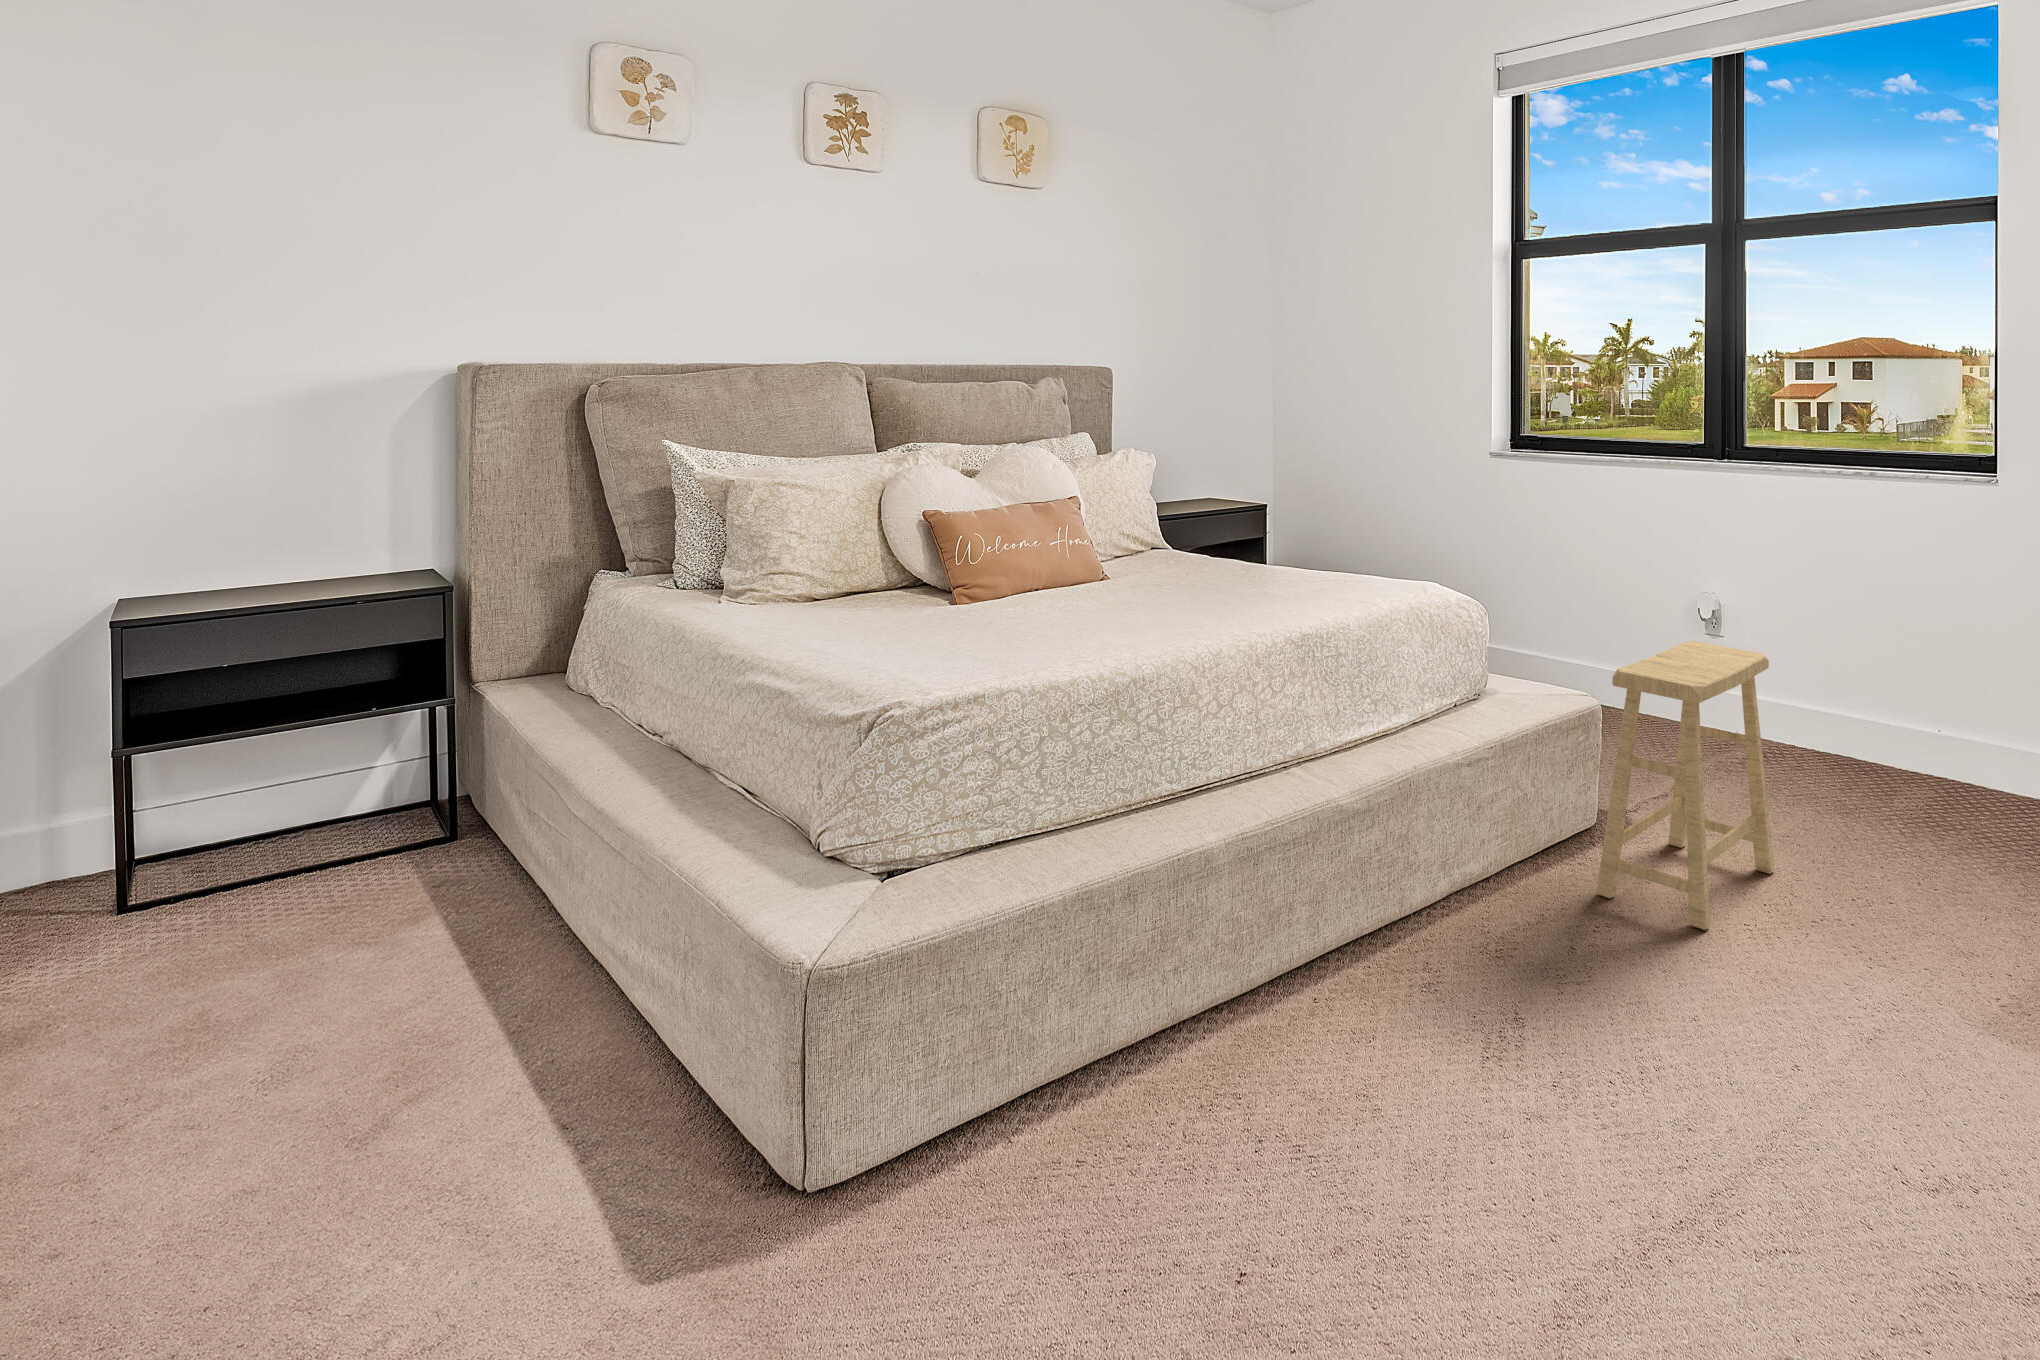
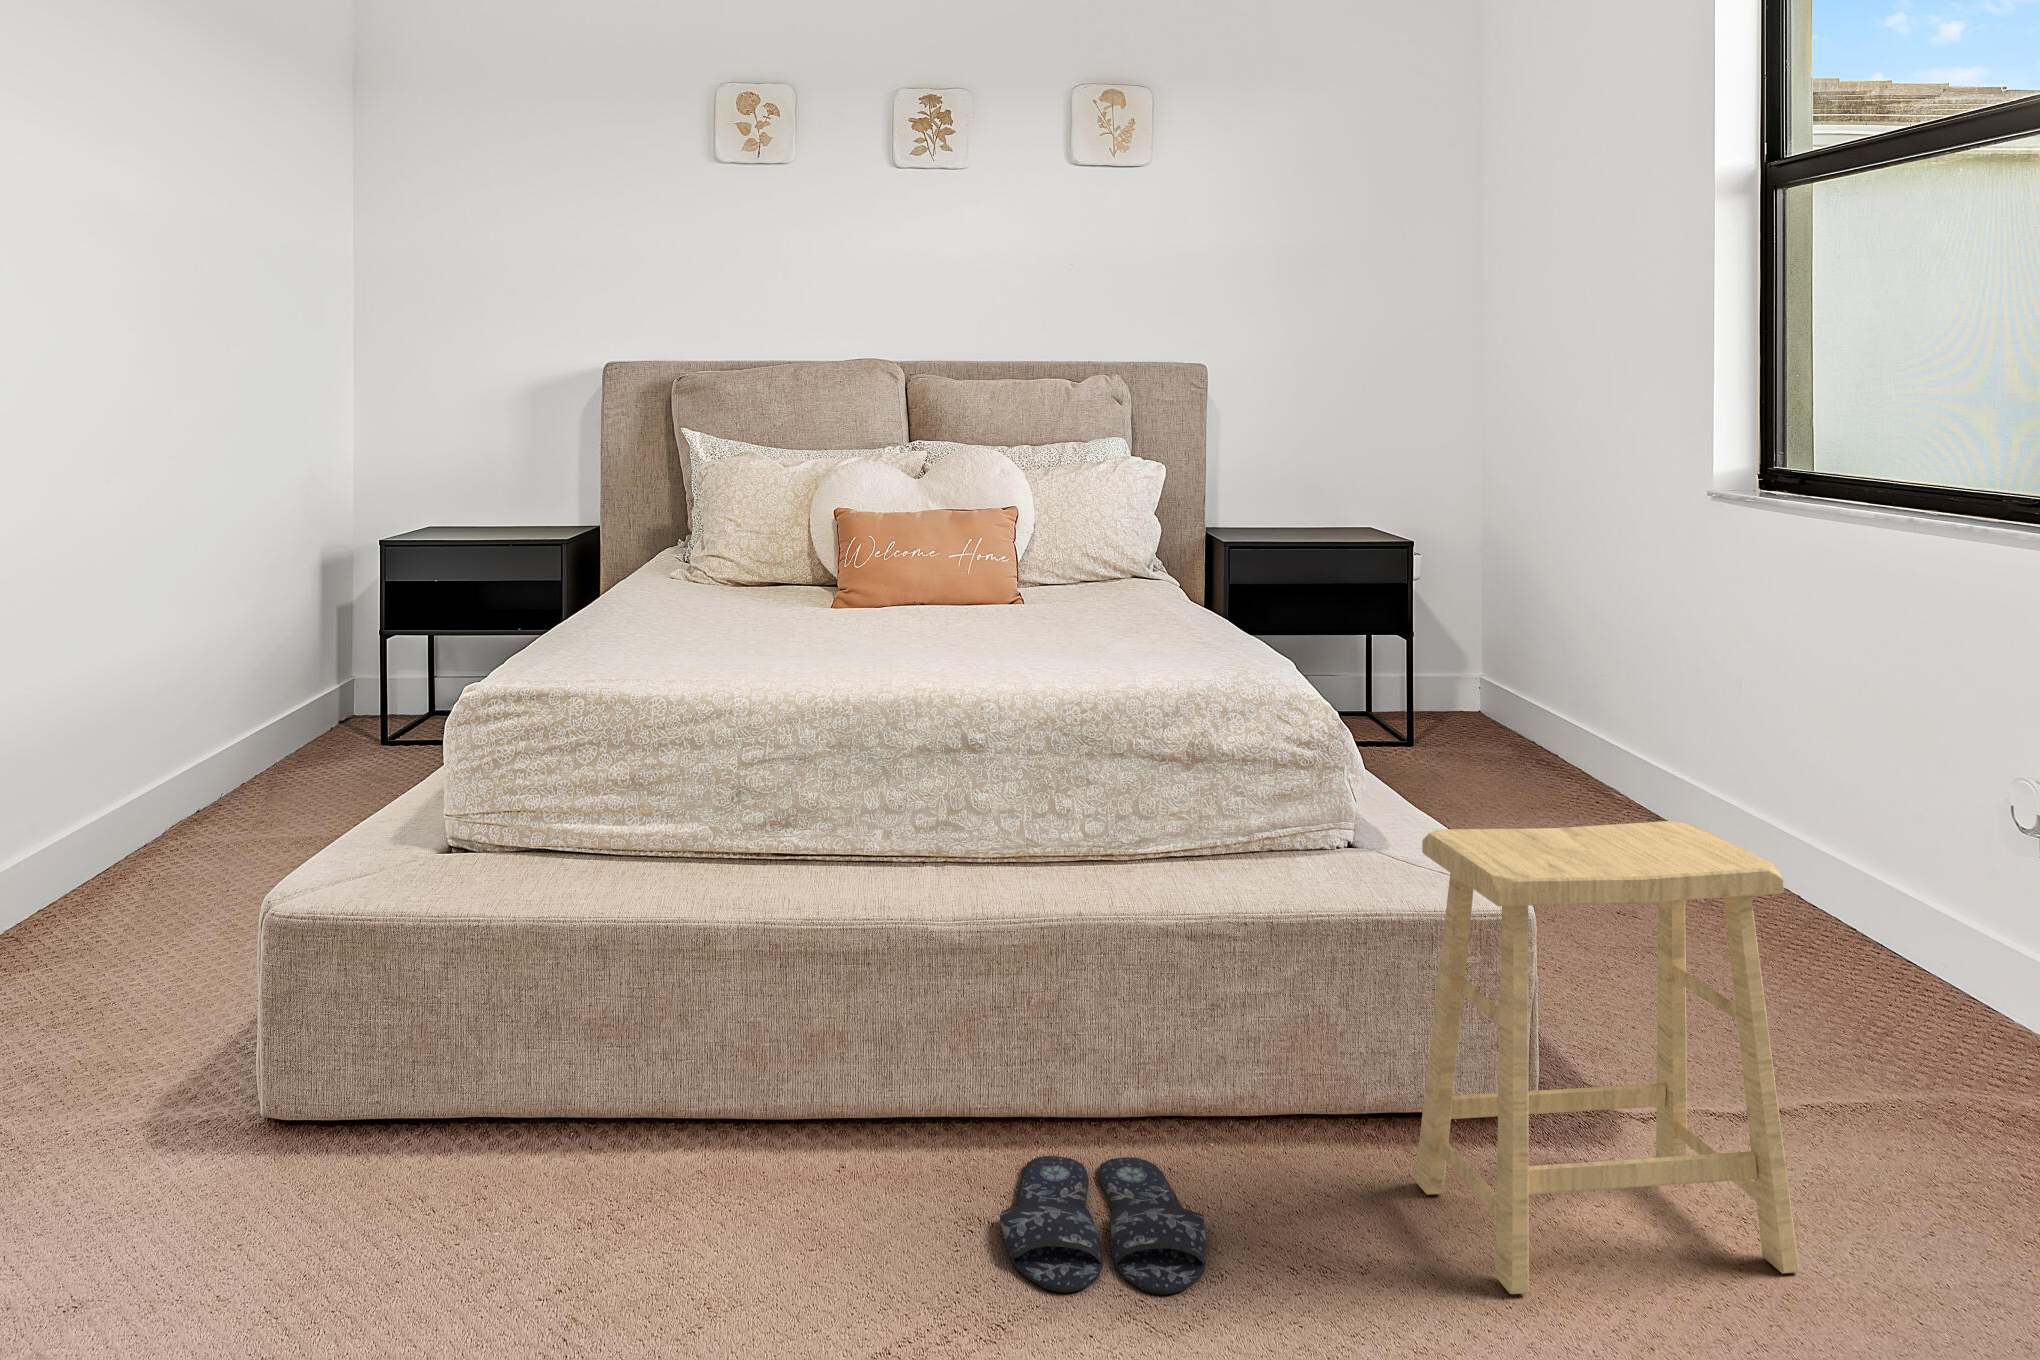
slippers: none [1411,939,1585,1033] -> present [1000,1156,1206,1295]

